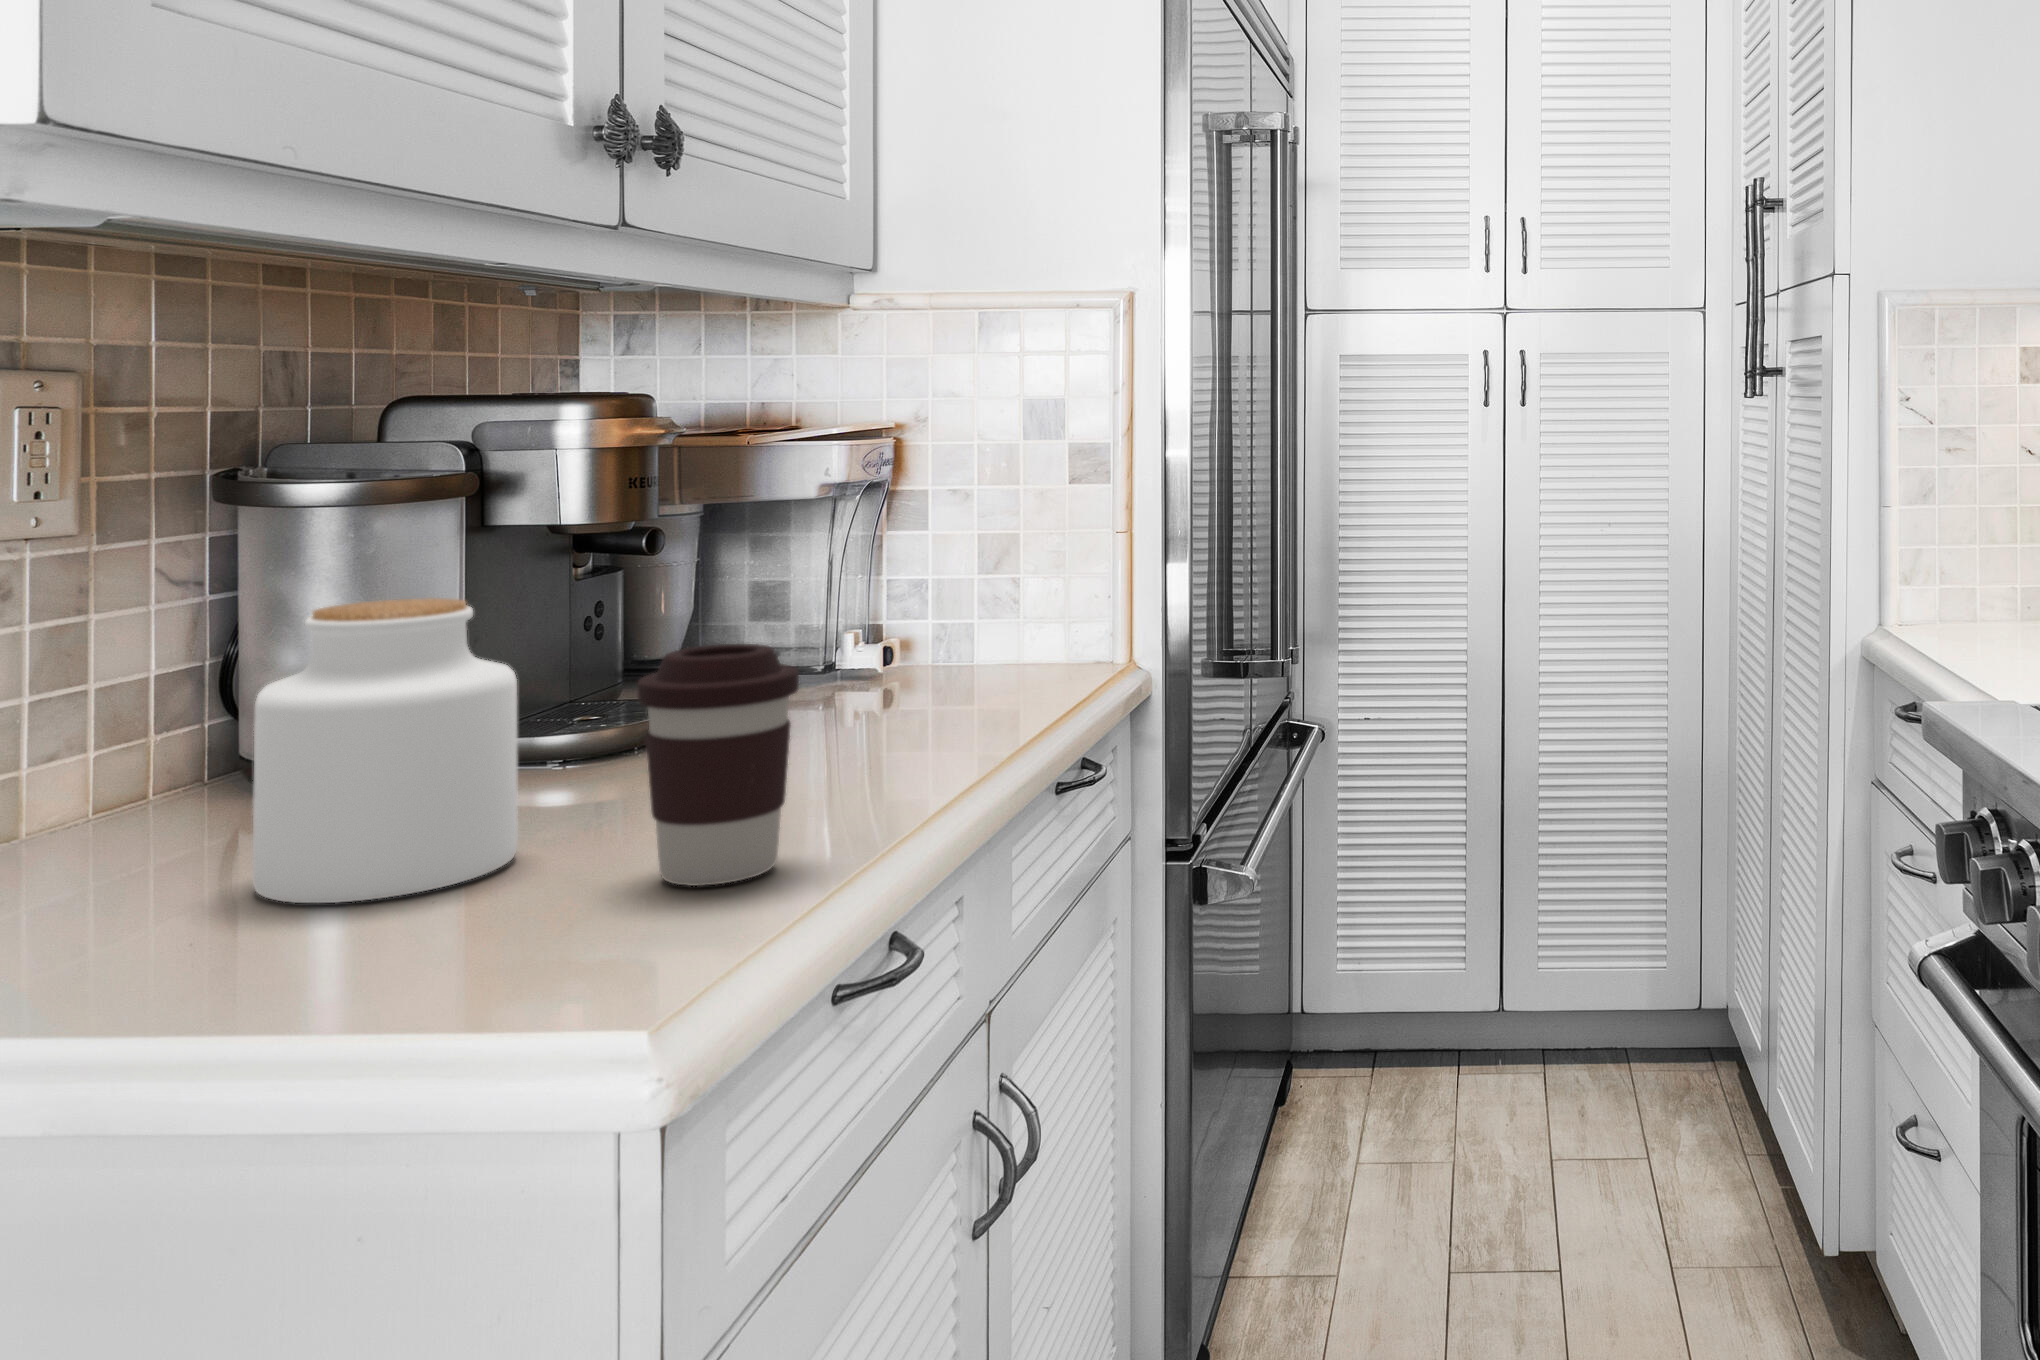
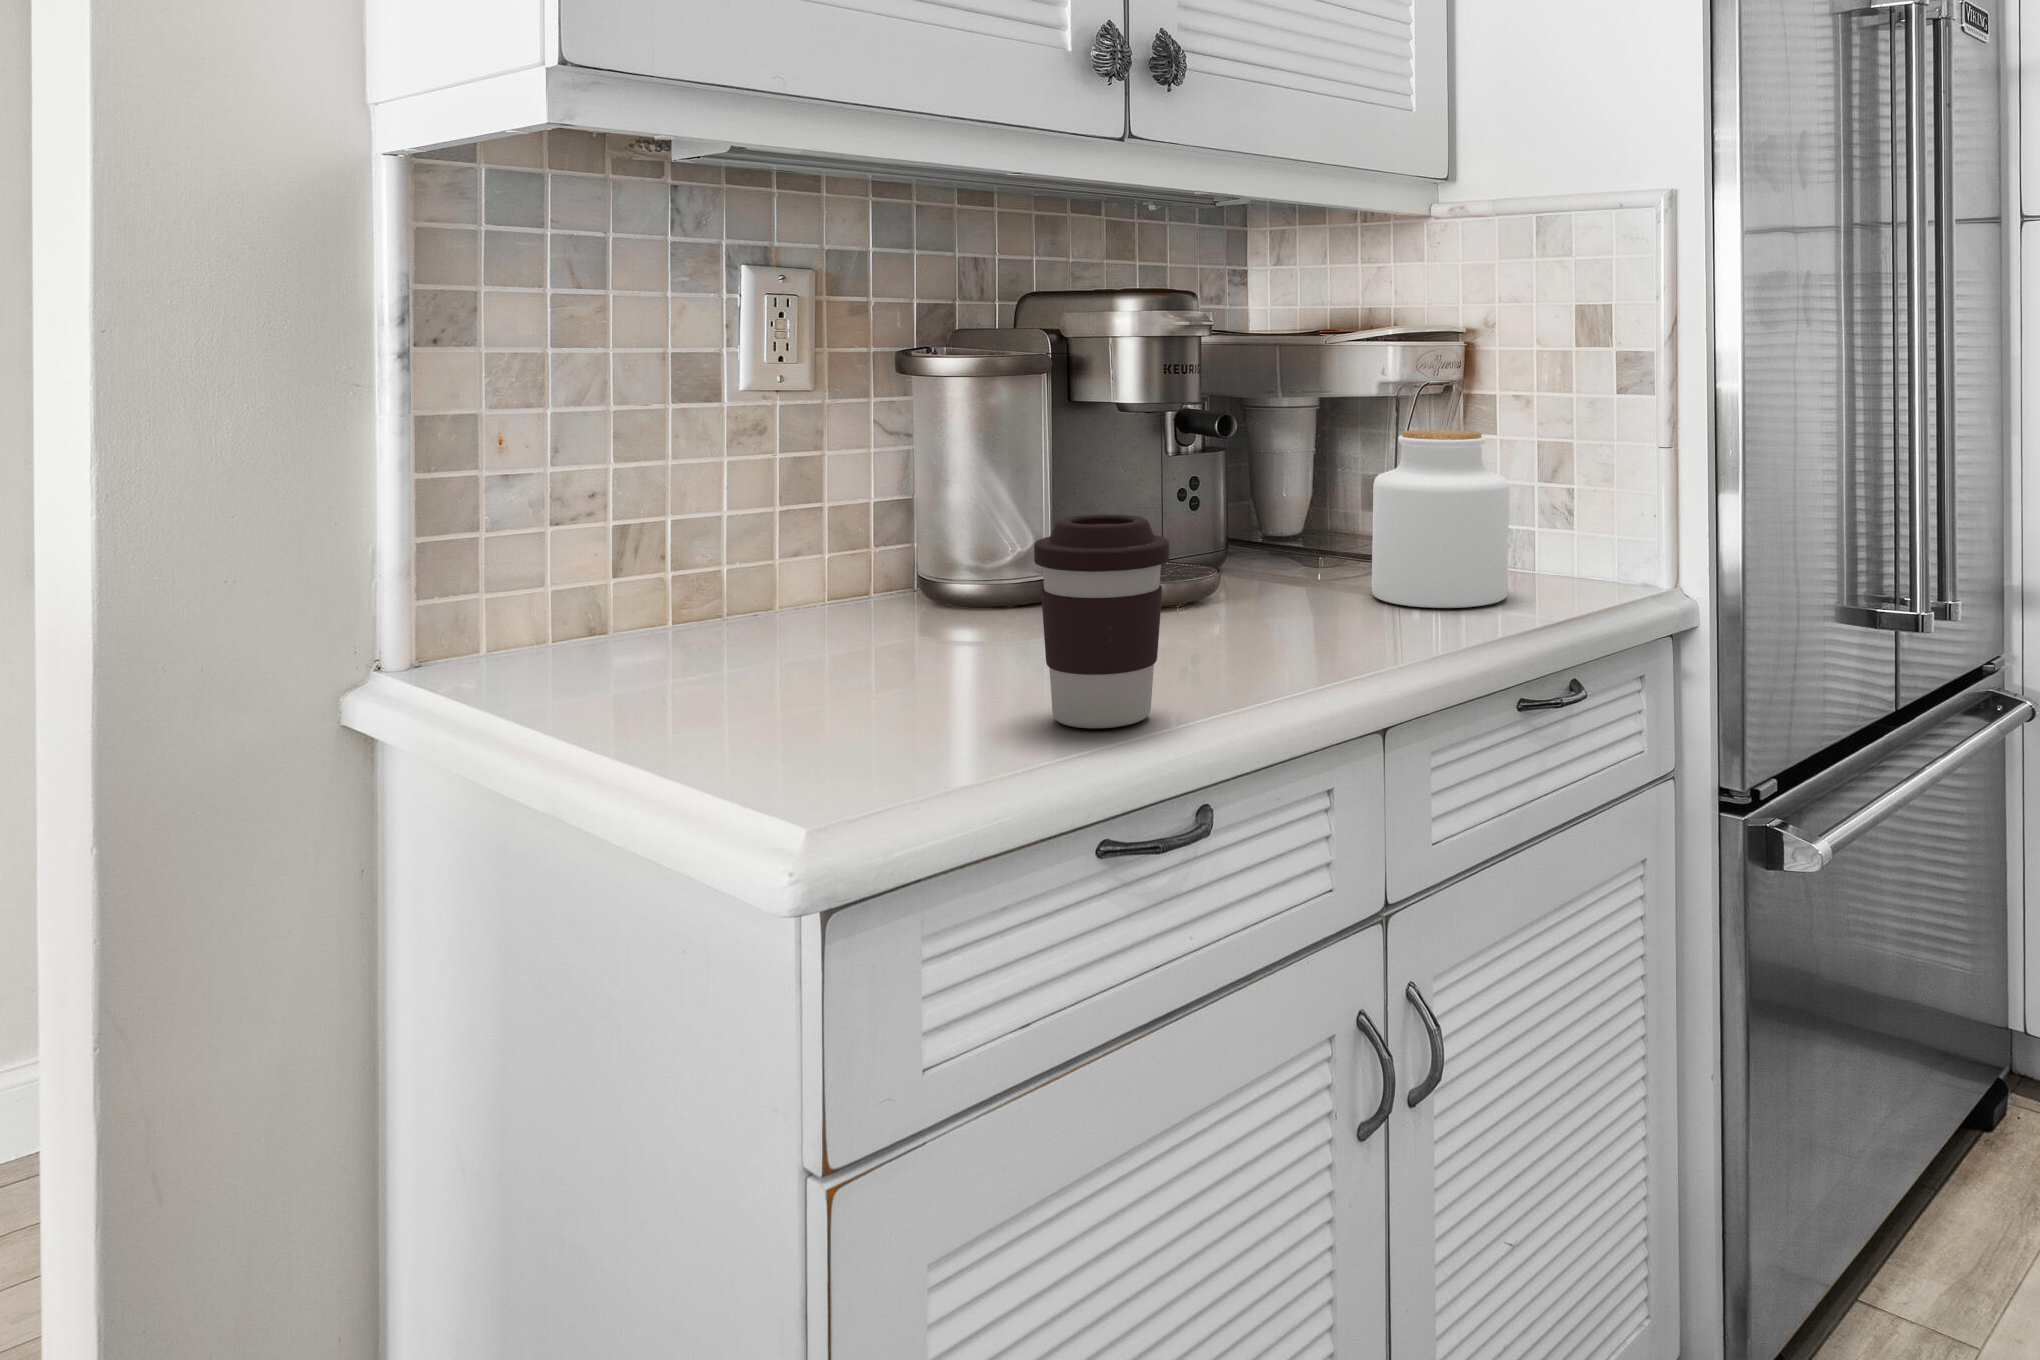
jar: present [253,598,518,903] -> present [1372,430,1509,608]

